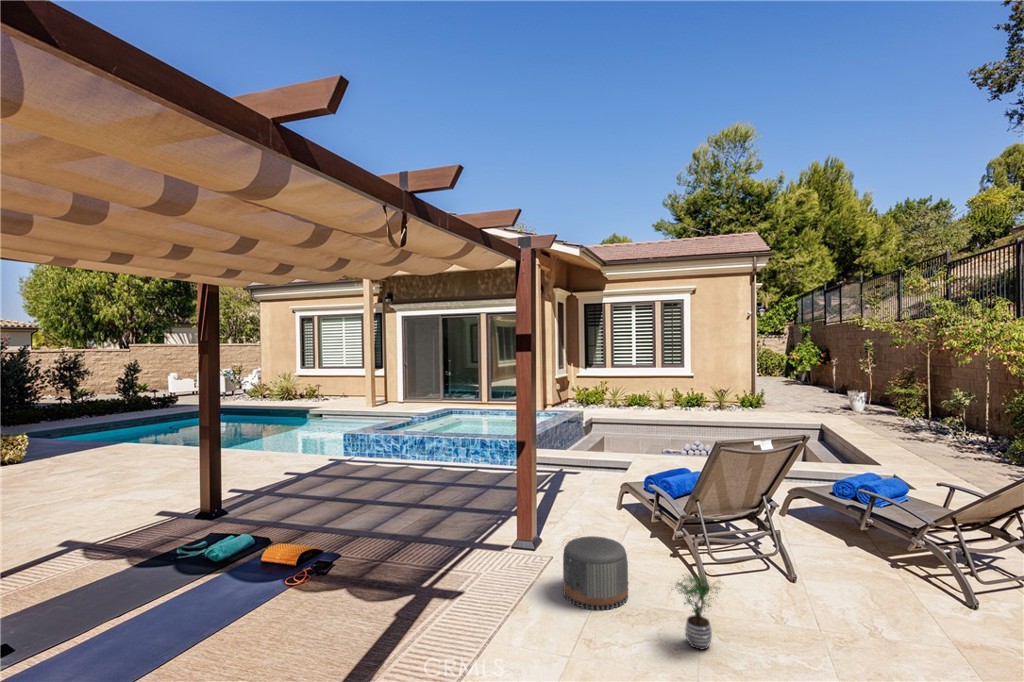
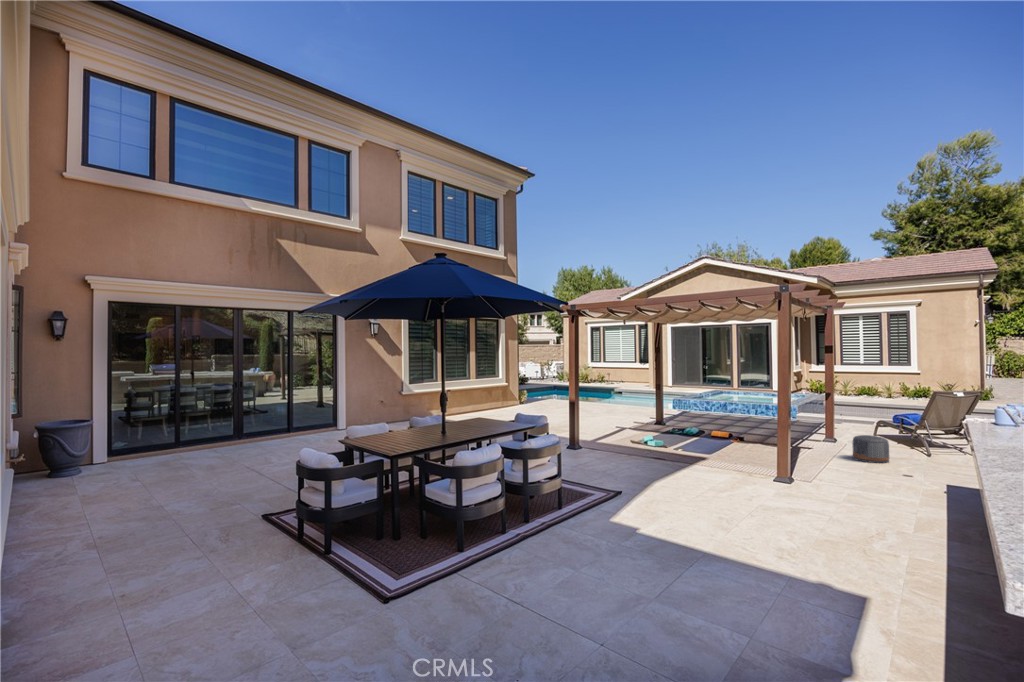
potted plant: present [675,574,720,649] -> none [915,443,943,474]

